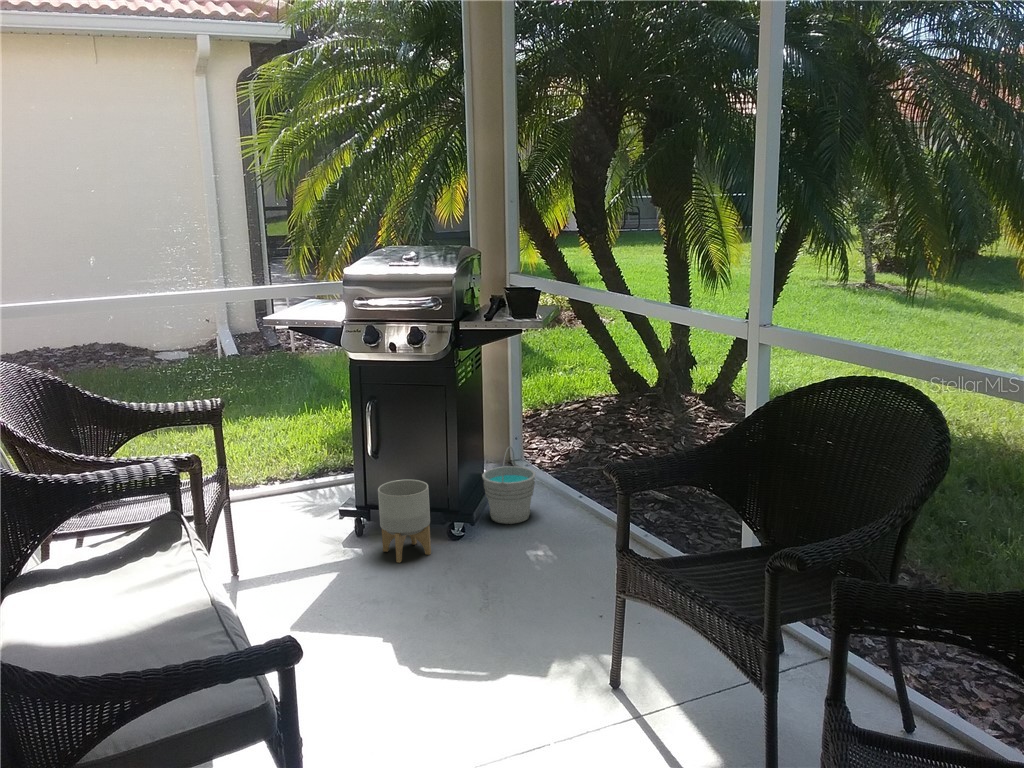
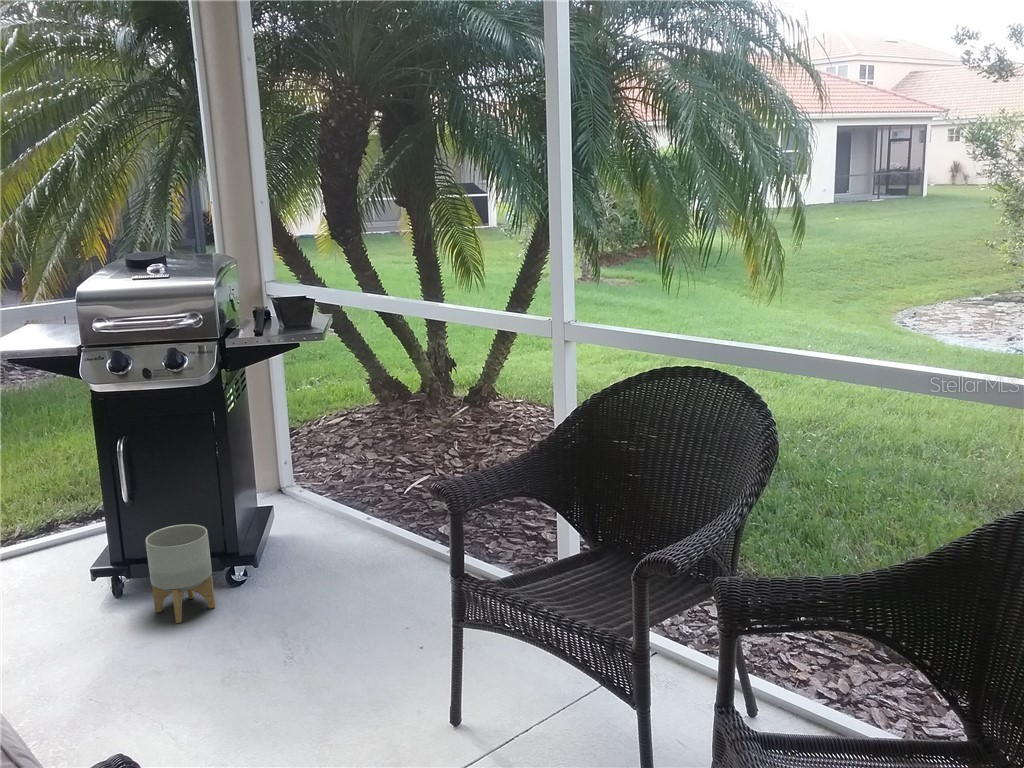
bucket: present [482,447,536,524] -> none [261,473,322,559]

